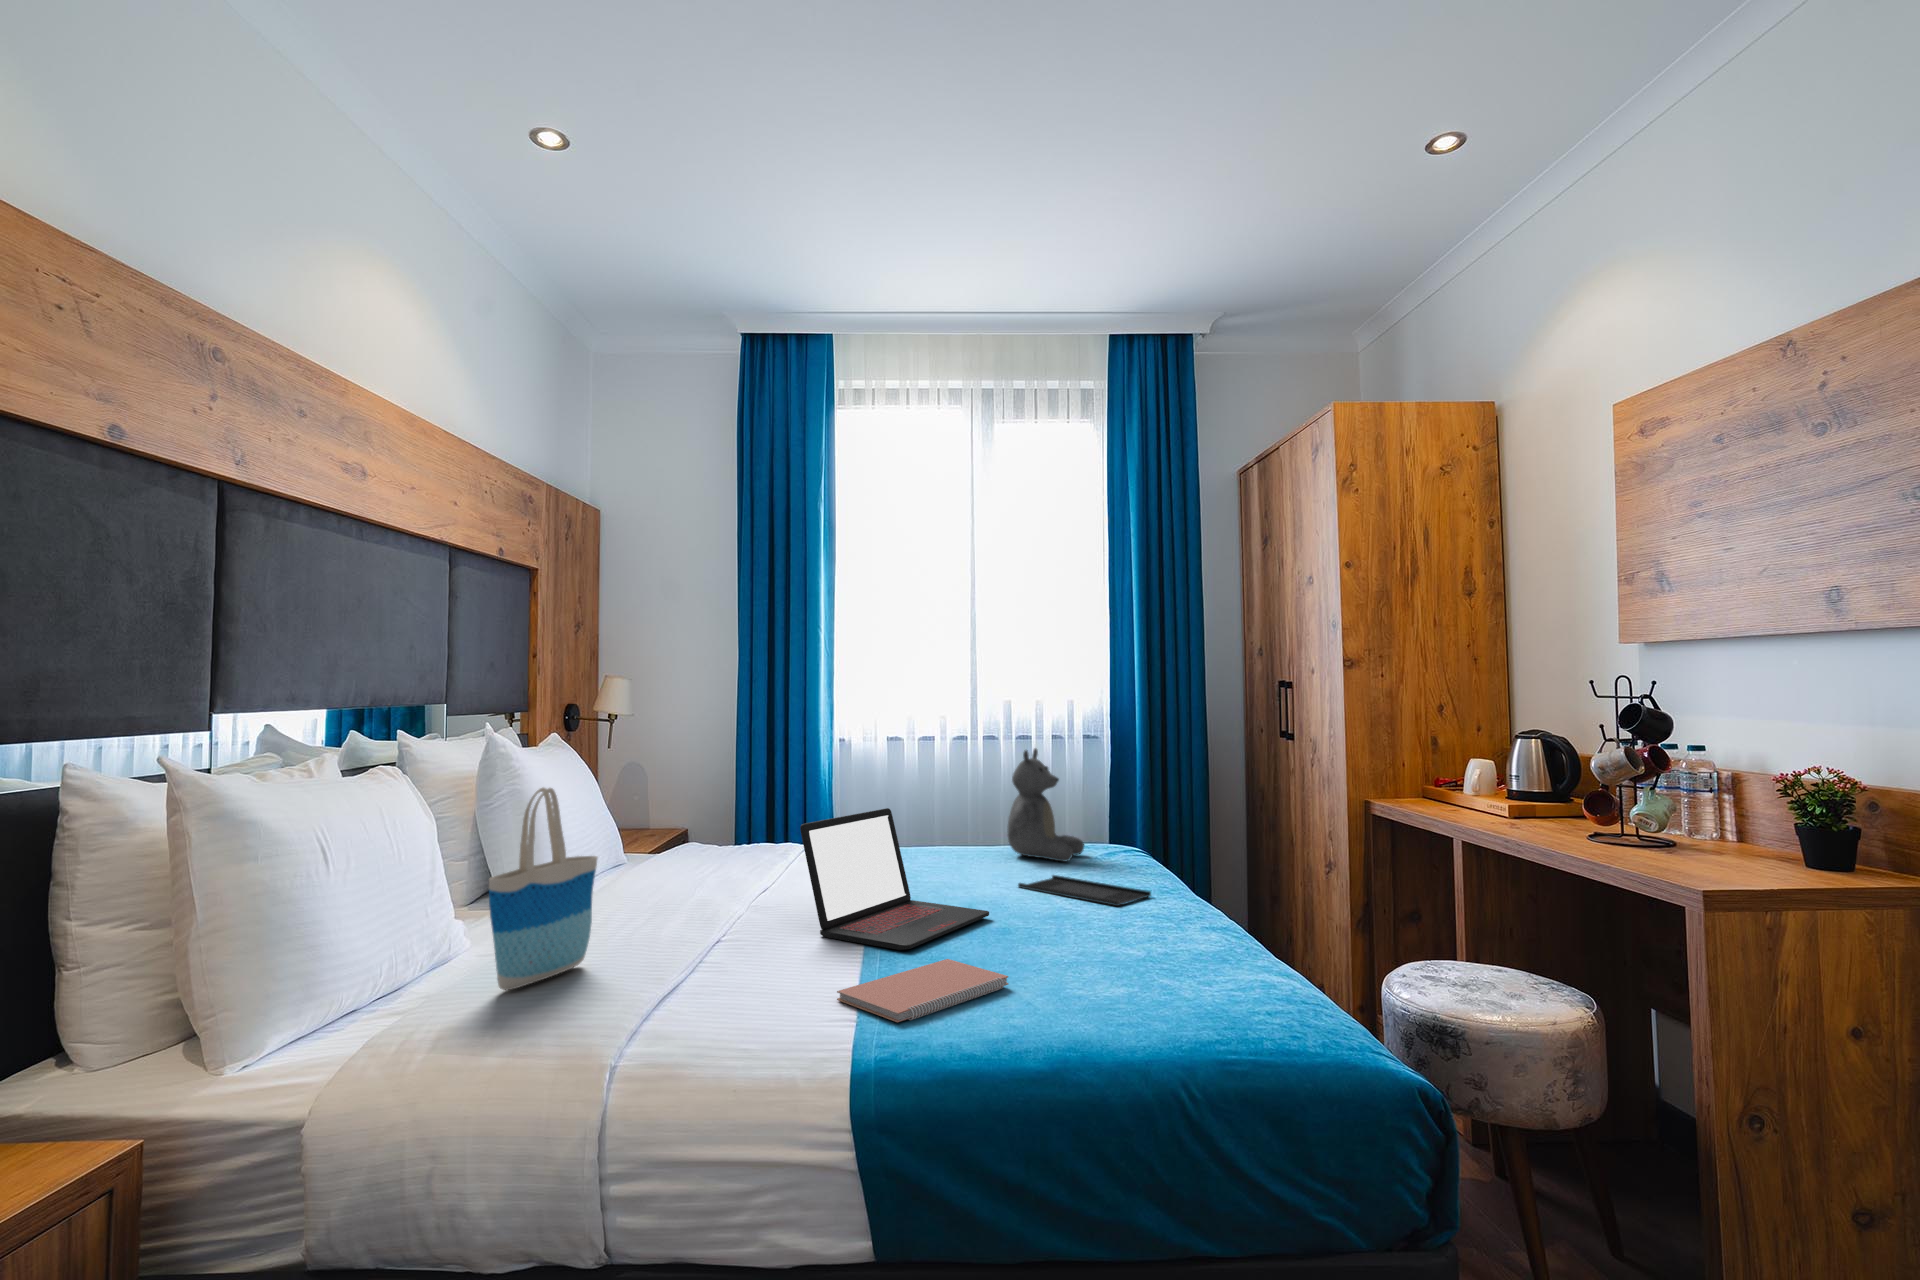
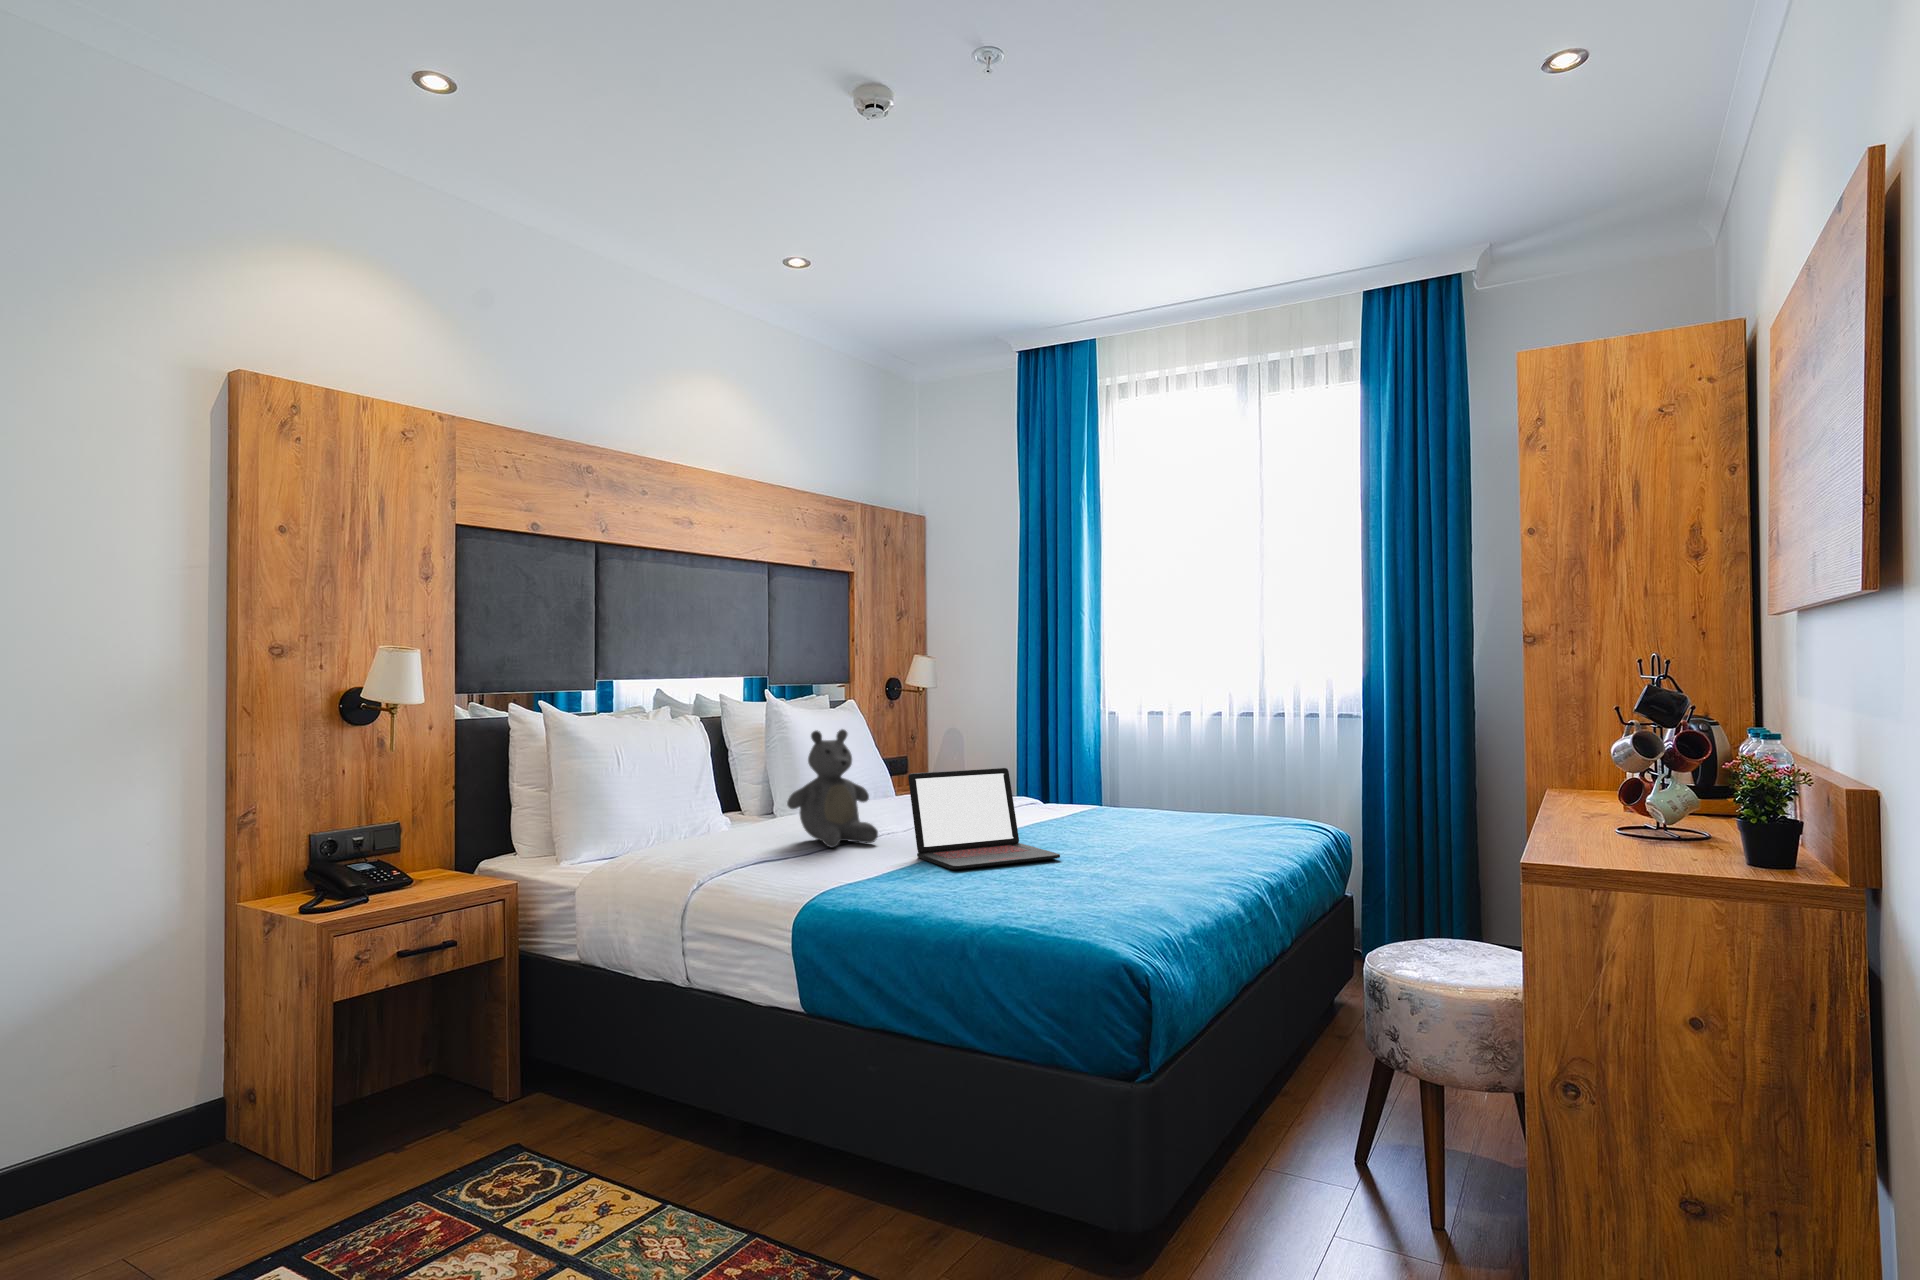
teddy bear: present [1008,748,1084,862] -> present [787,729,878,848]
tote bag: present [489,788,597,990] -> none [680,736,763,861]
tray: present [1018,875,1151,906] -> none [1136,839,1236,864]
notebook: present [837,959,1008,1022] -> none [858,875,979,901]

